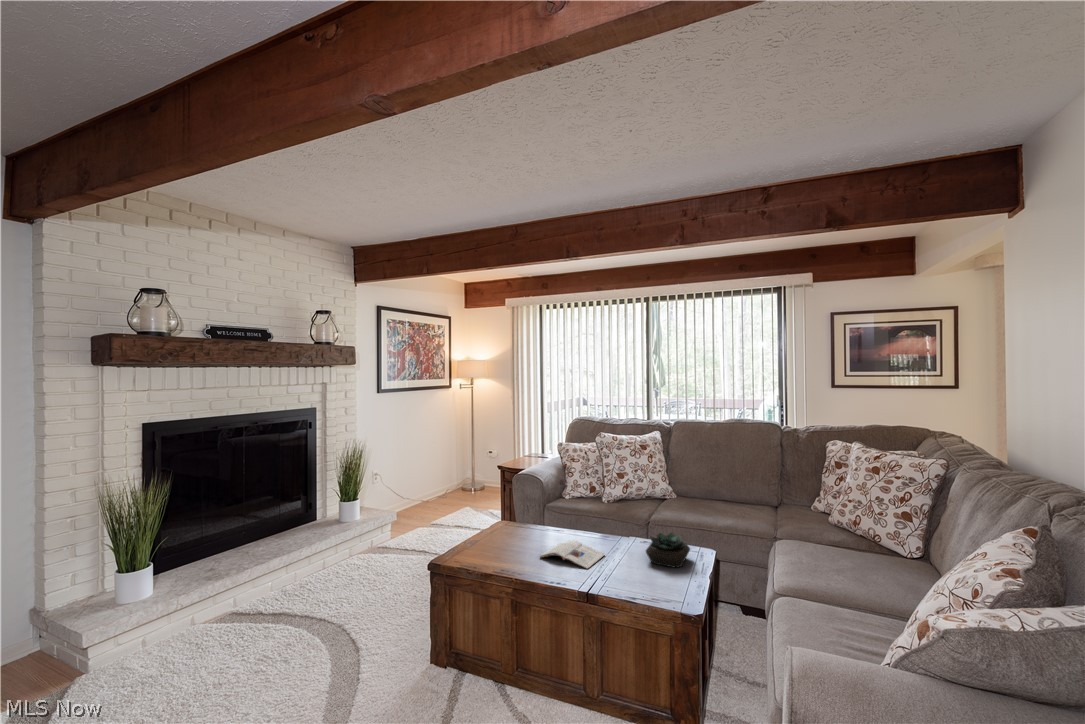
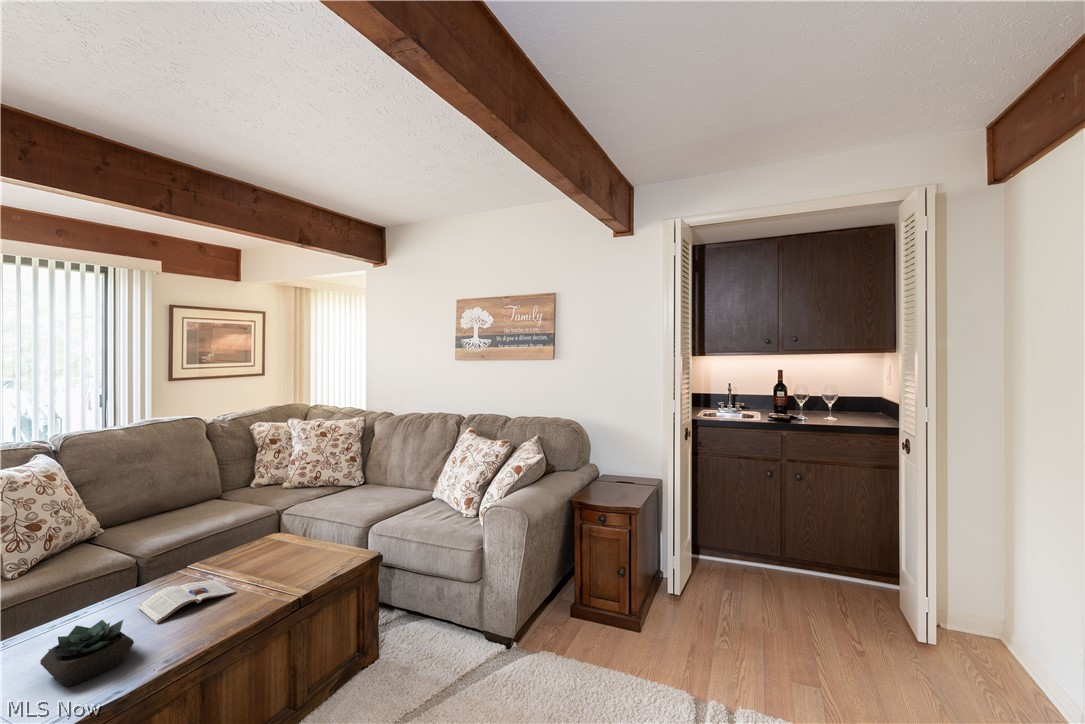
succulent plant: present [646,533,690,568] -> present [40,620,134,686]

